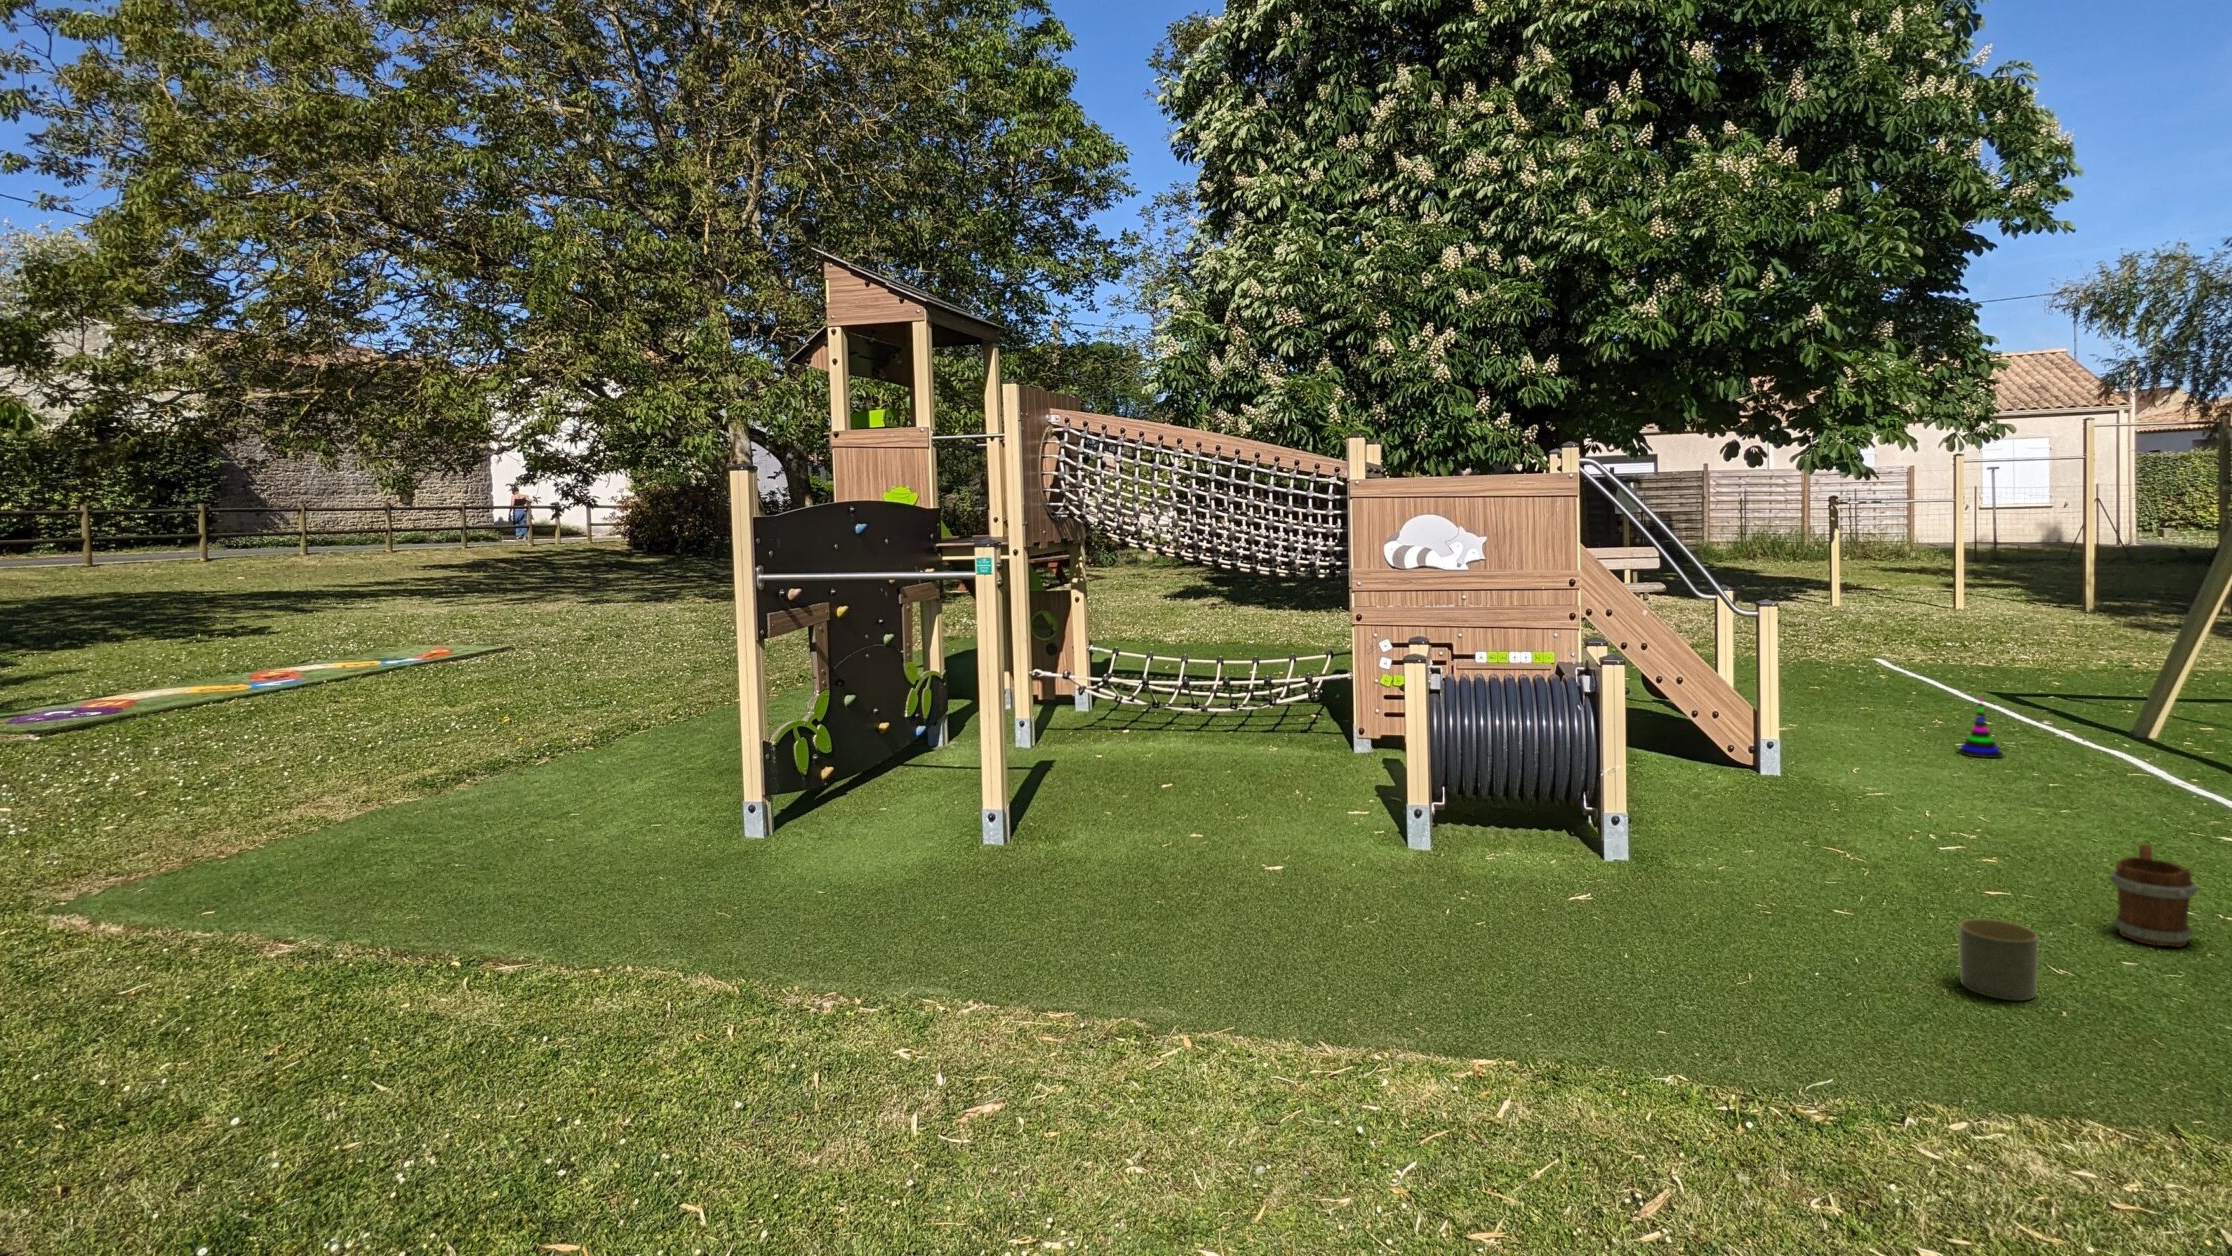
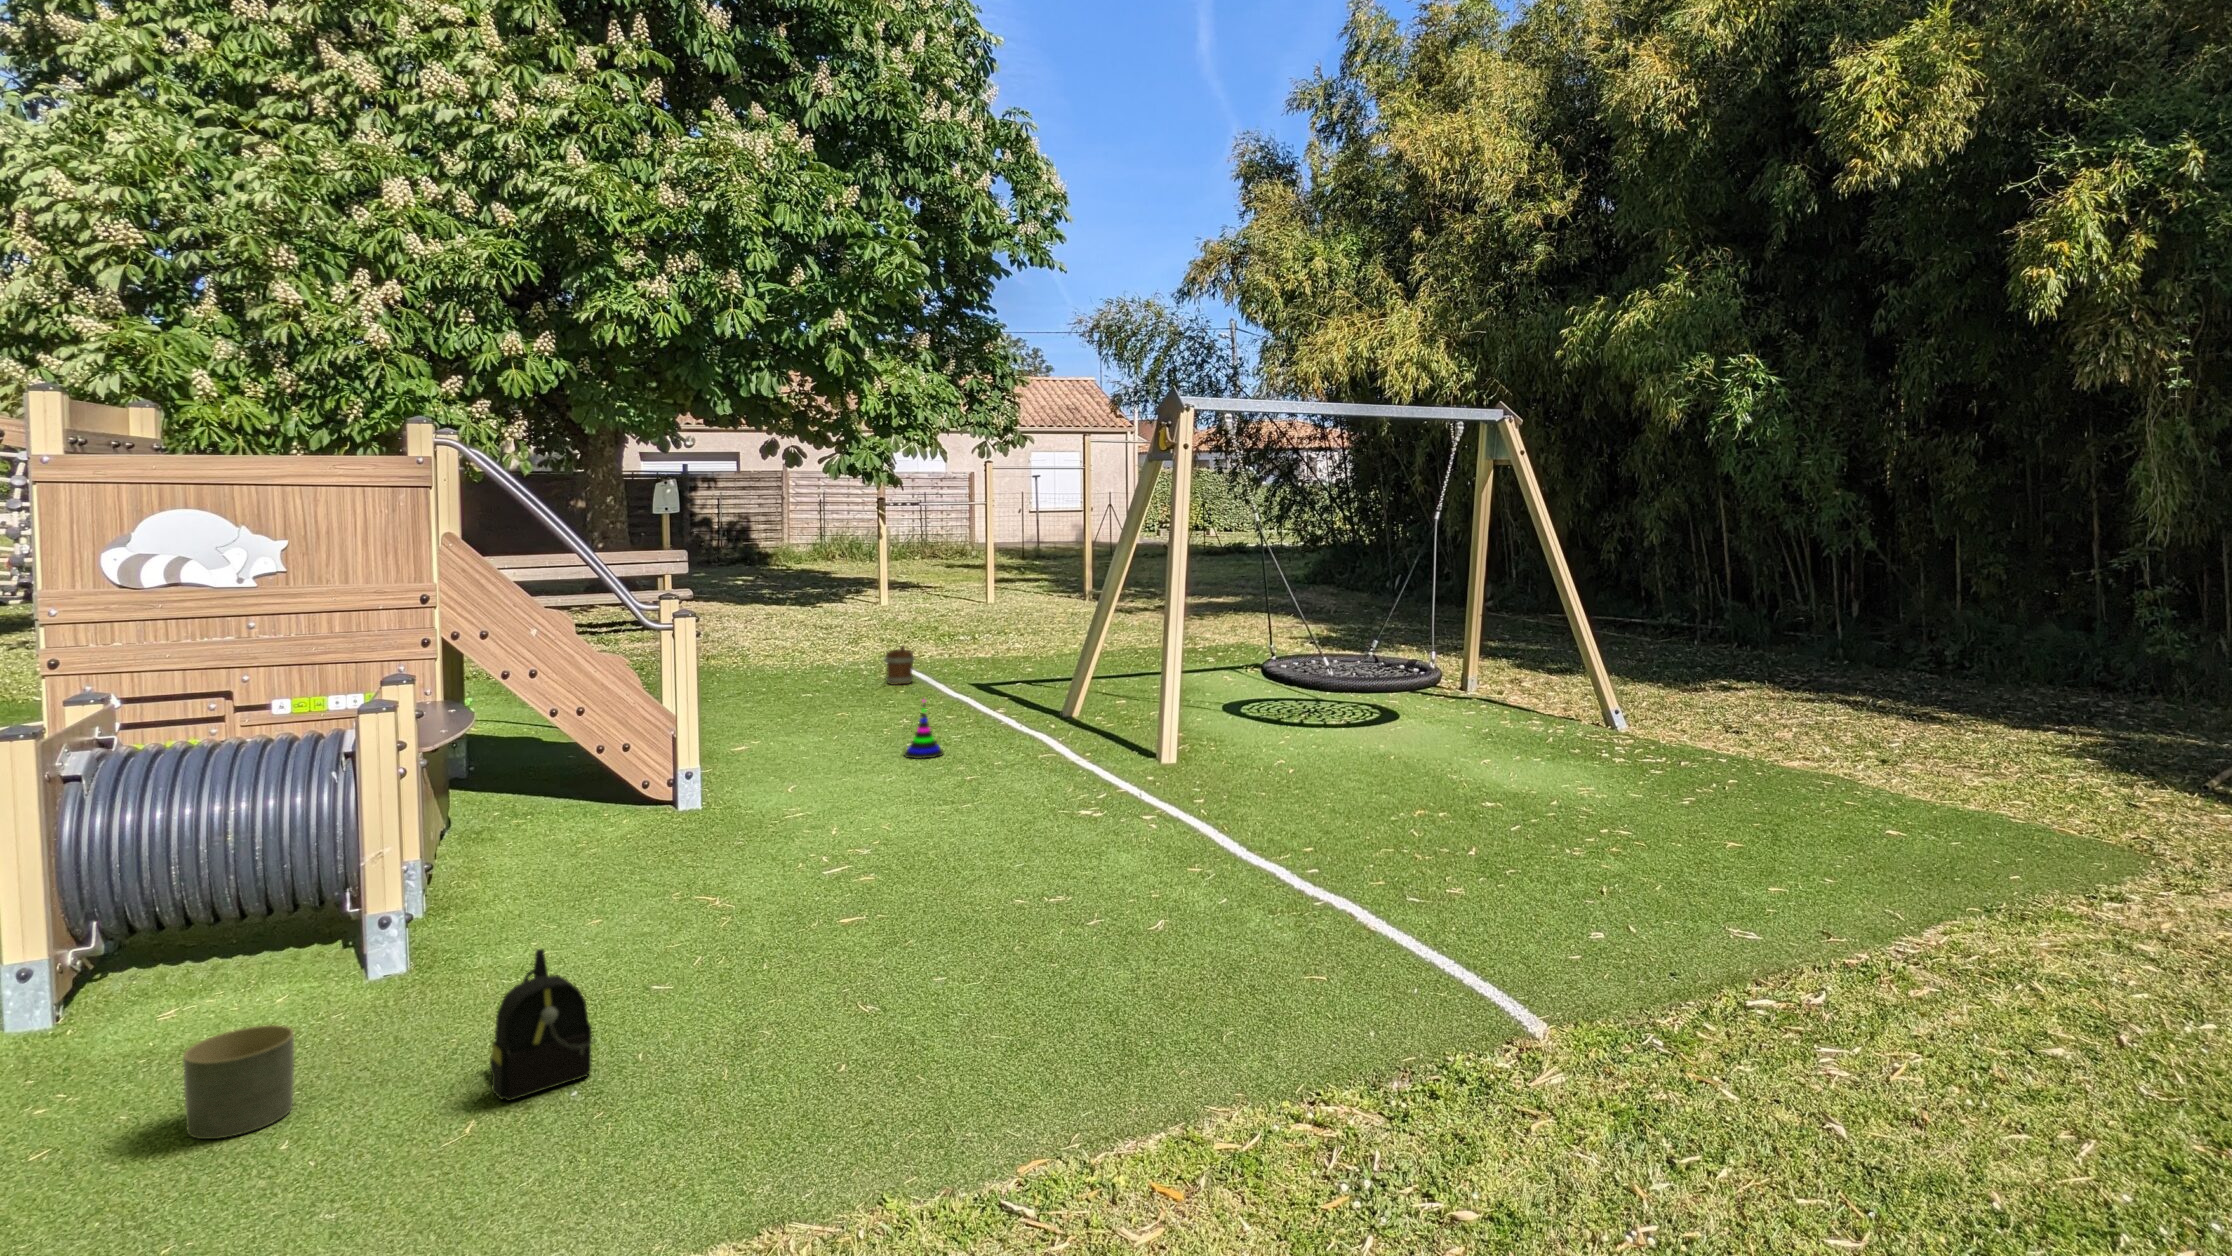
bucket: present [2110,844,2198,947] -> present [884,645,915,685]
backpack: none [1745,850,1833,958] -> present [490,949,594,1101]
planter: present [1959,919,2038,1001] -> present [183,1025,294,1139]

